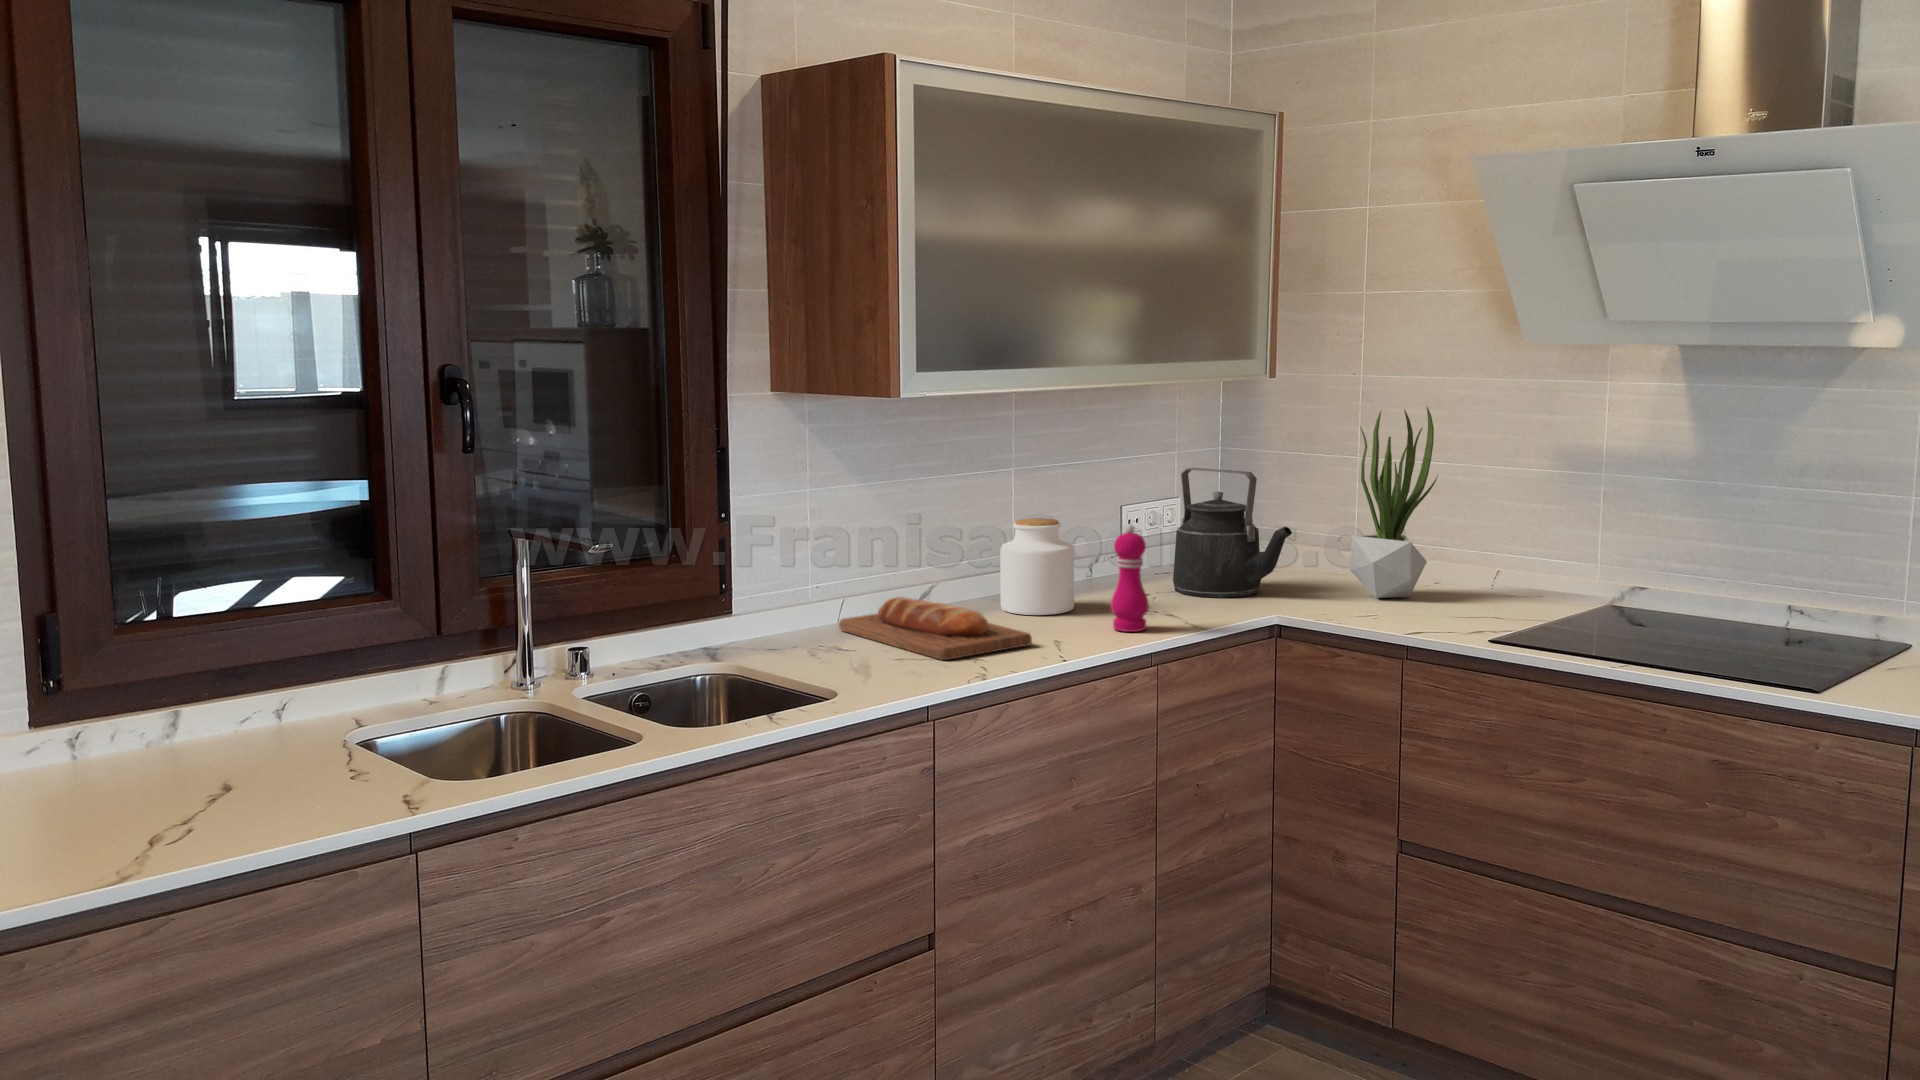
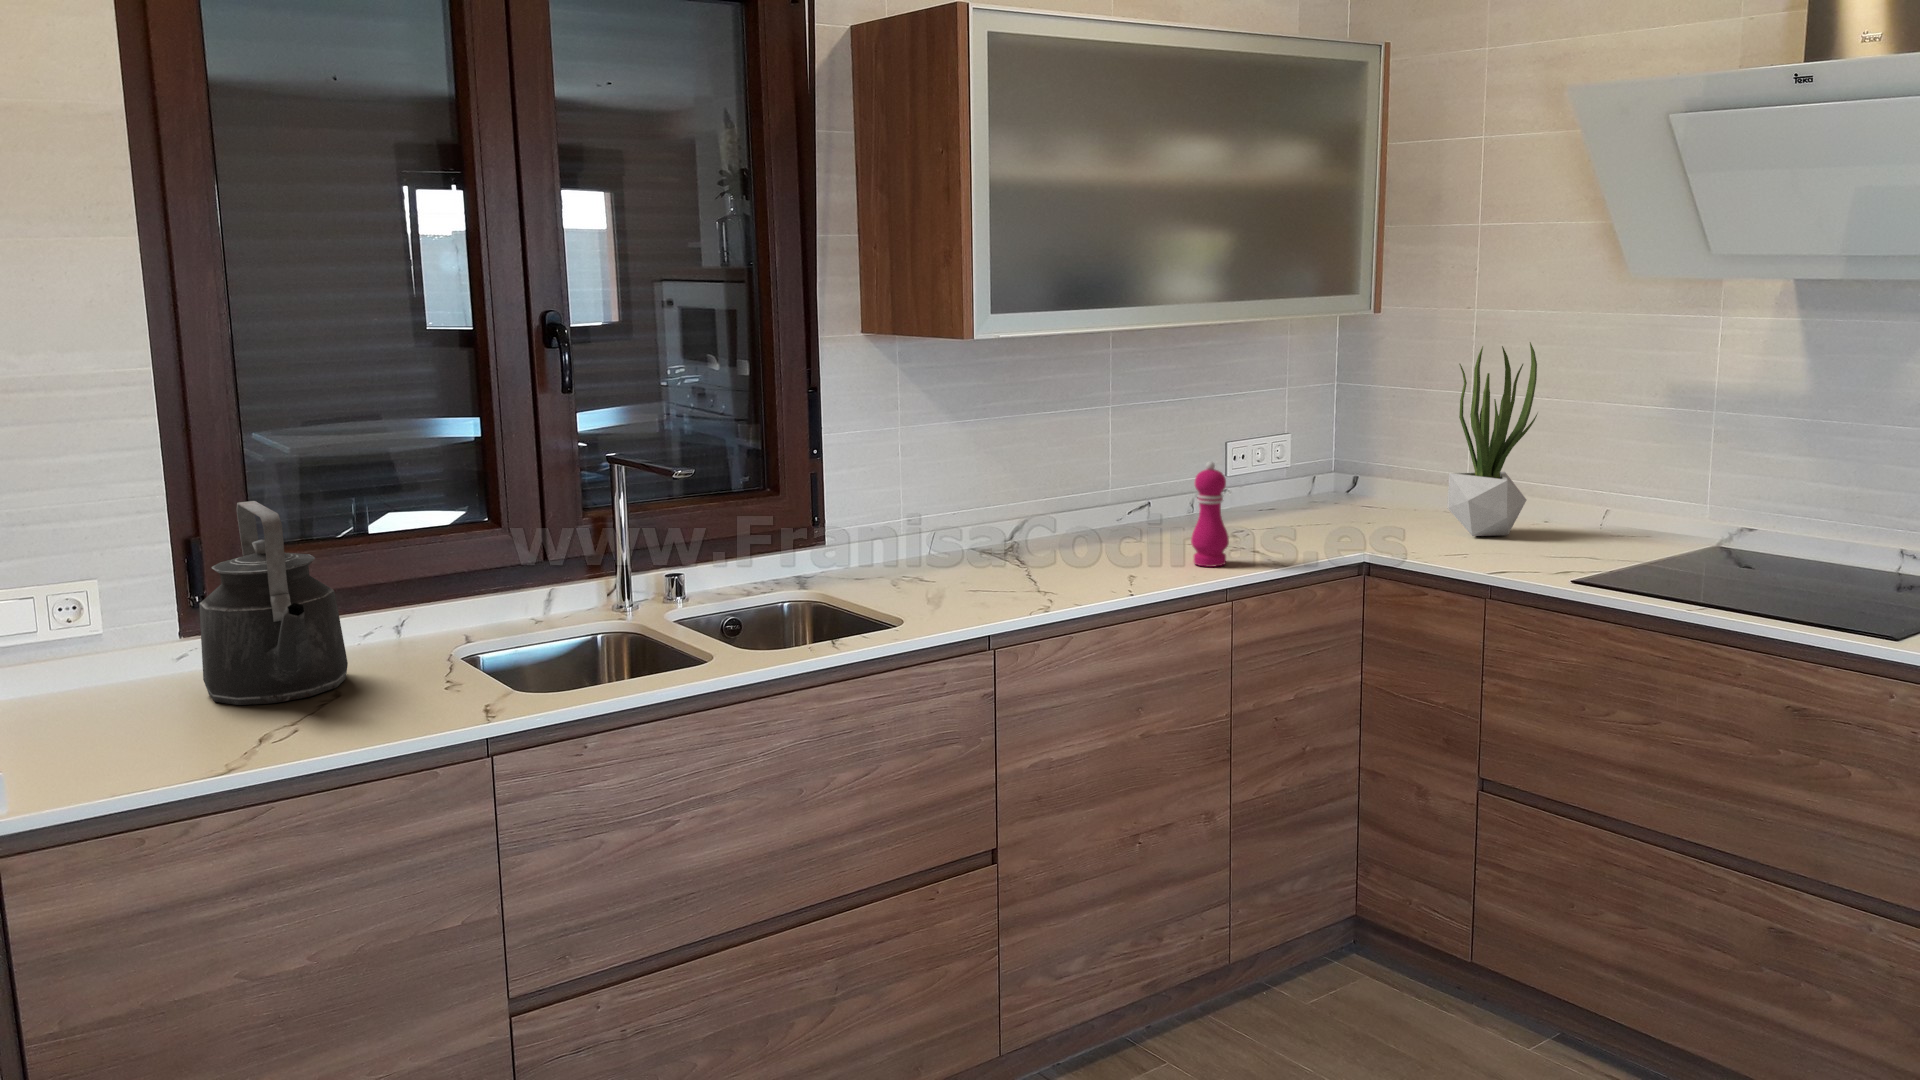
kettle: present [1173,468,1292,598] -> present [199,501,348,705]
jar: present [1001,518,1074,615] -> none [1091,454,1163,549]
bread loaf: present [839,597,1032,660] -> none [929,530,1107,591]

